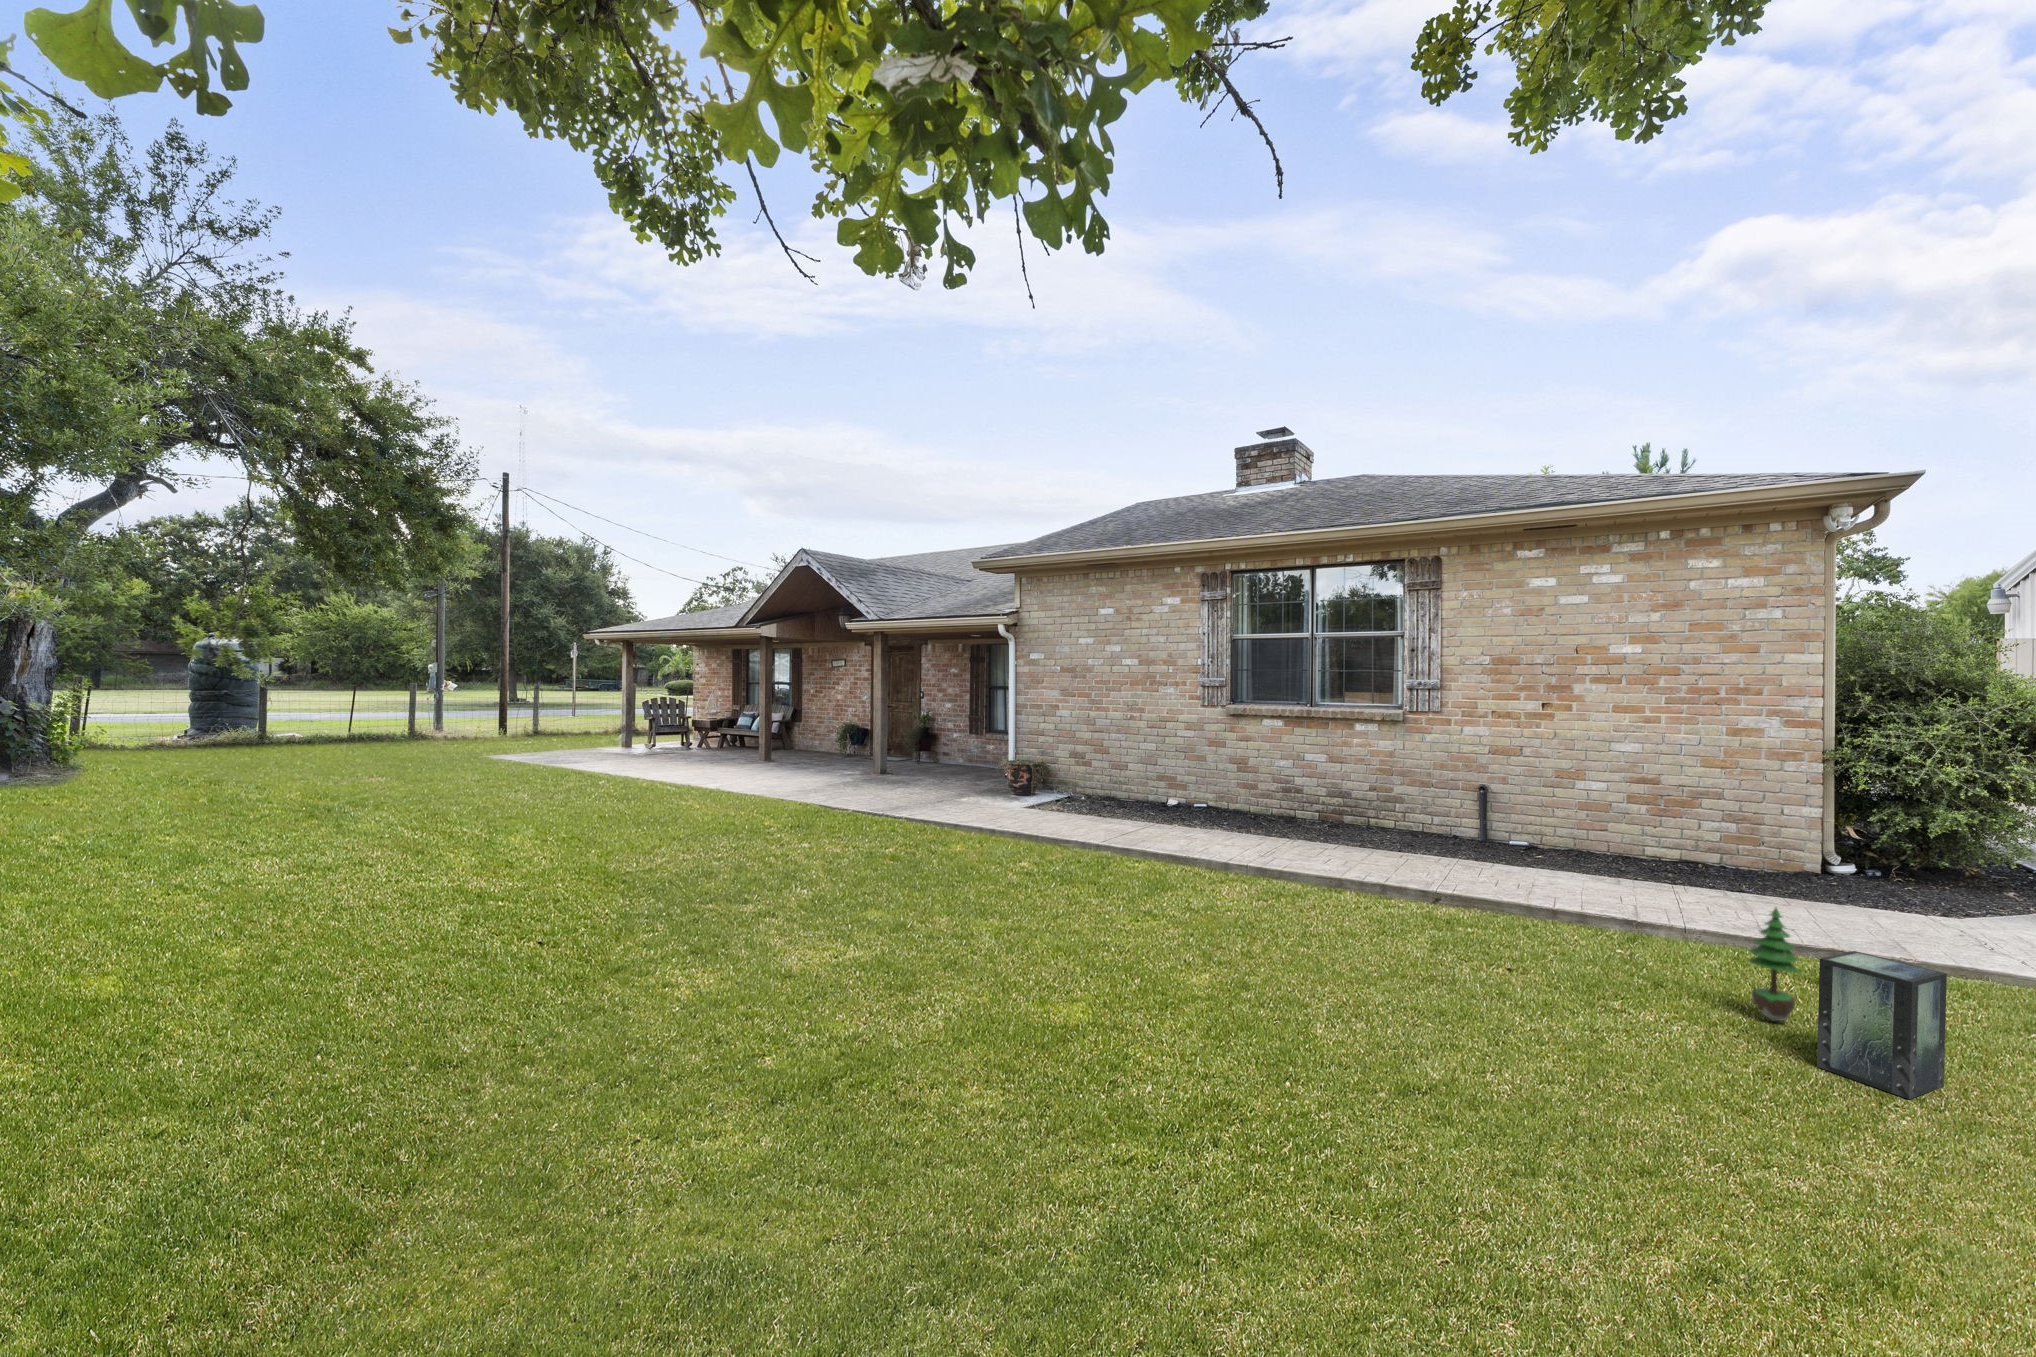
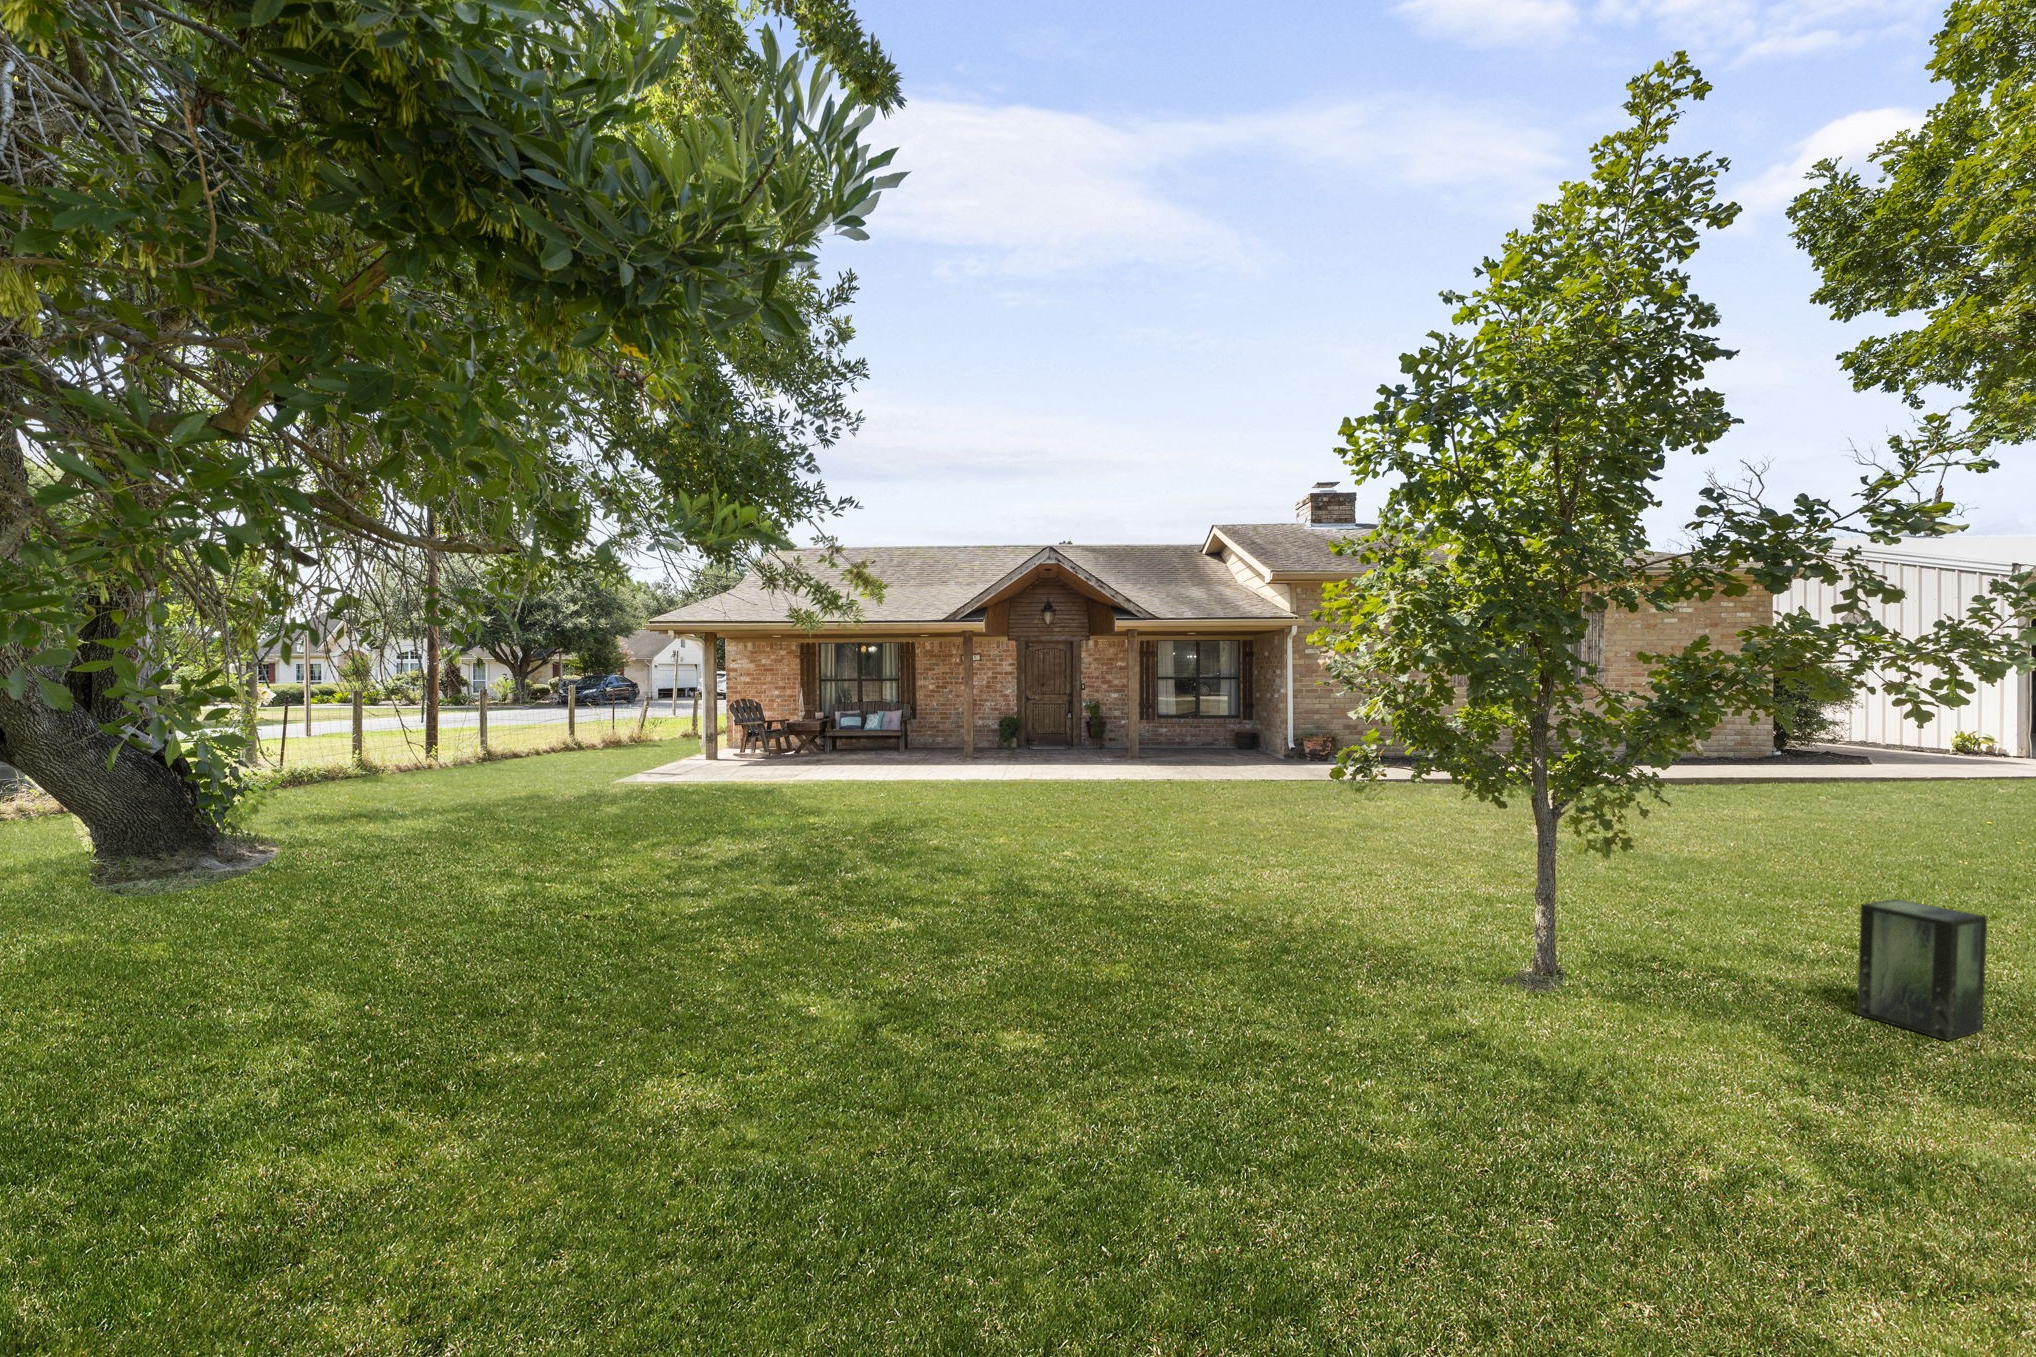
potted tree: present [1749,908,1800,1021] -> none [1787,859,1844,977]

